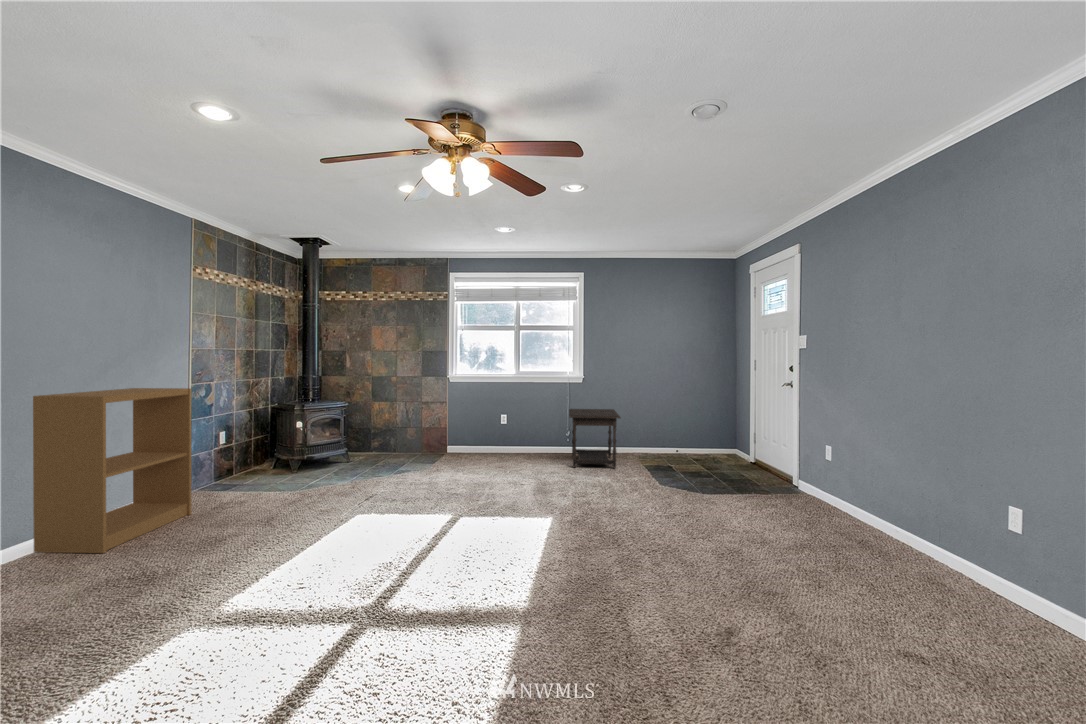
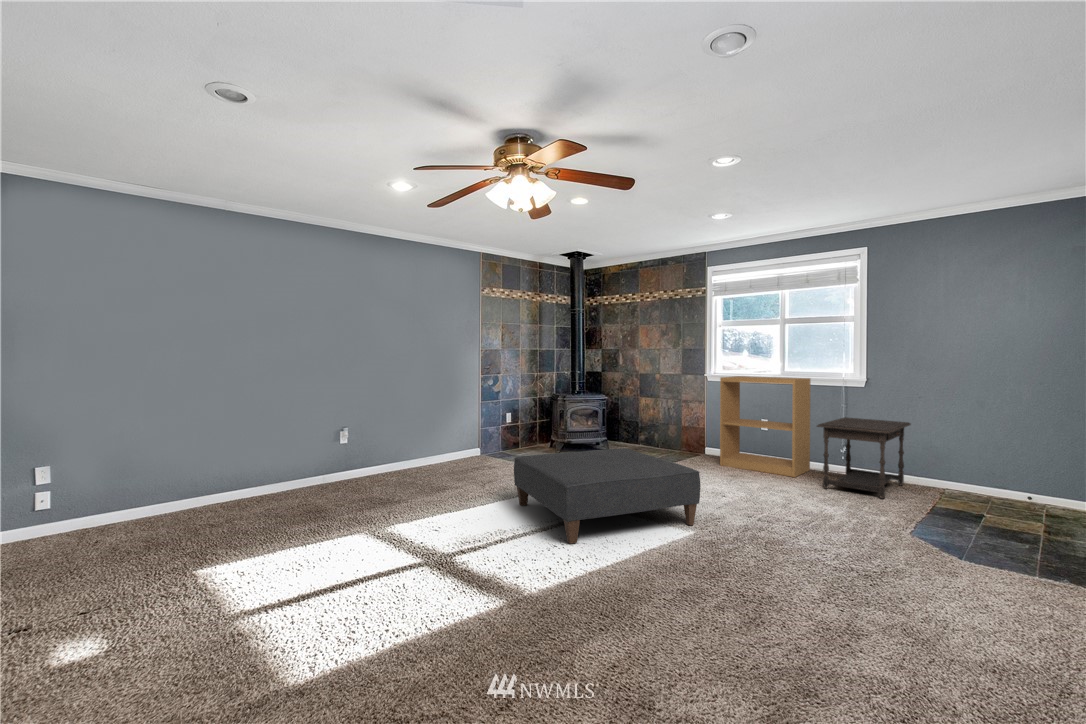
bookshelf: present [33,388,192,553] -> present [720,376,811,477]
ottoman: none [340,455,543,561] -> present [514,448,700,544]

